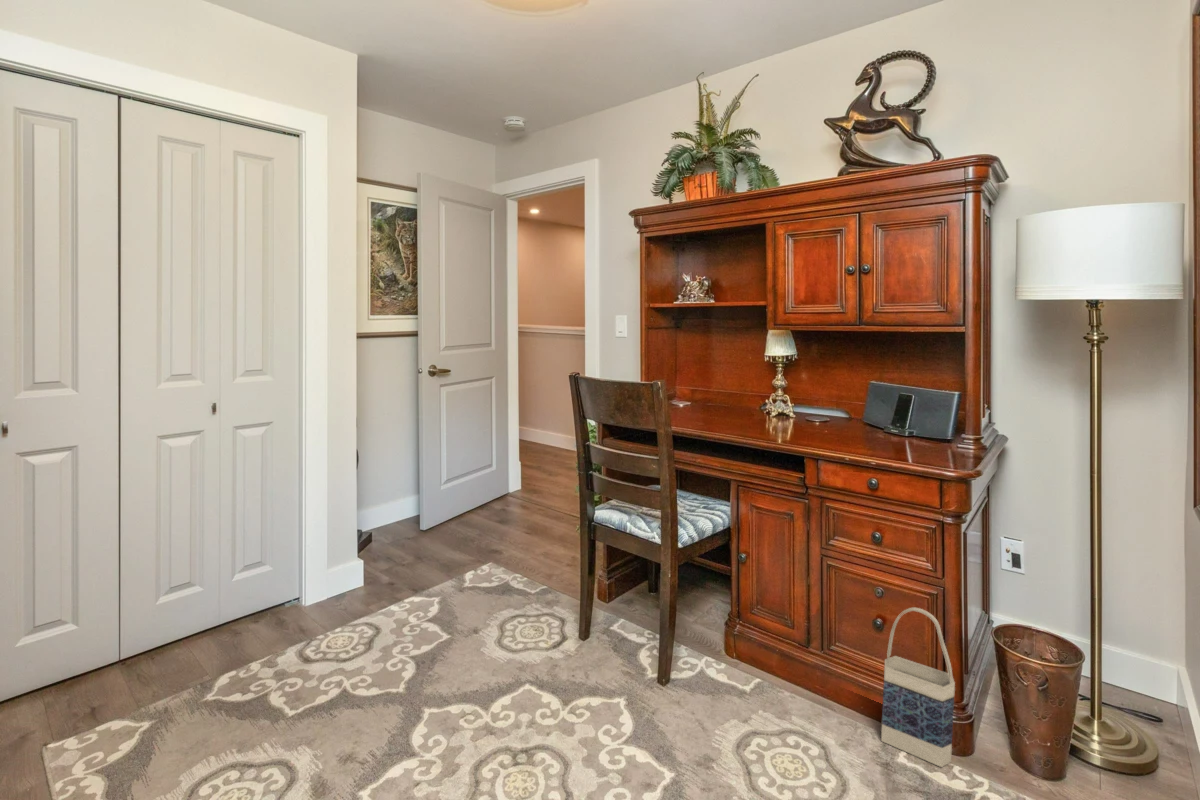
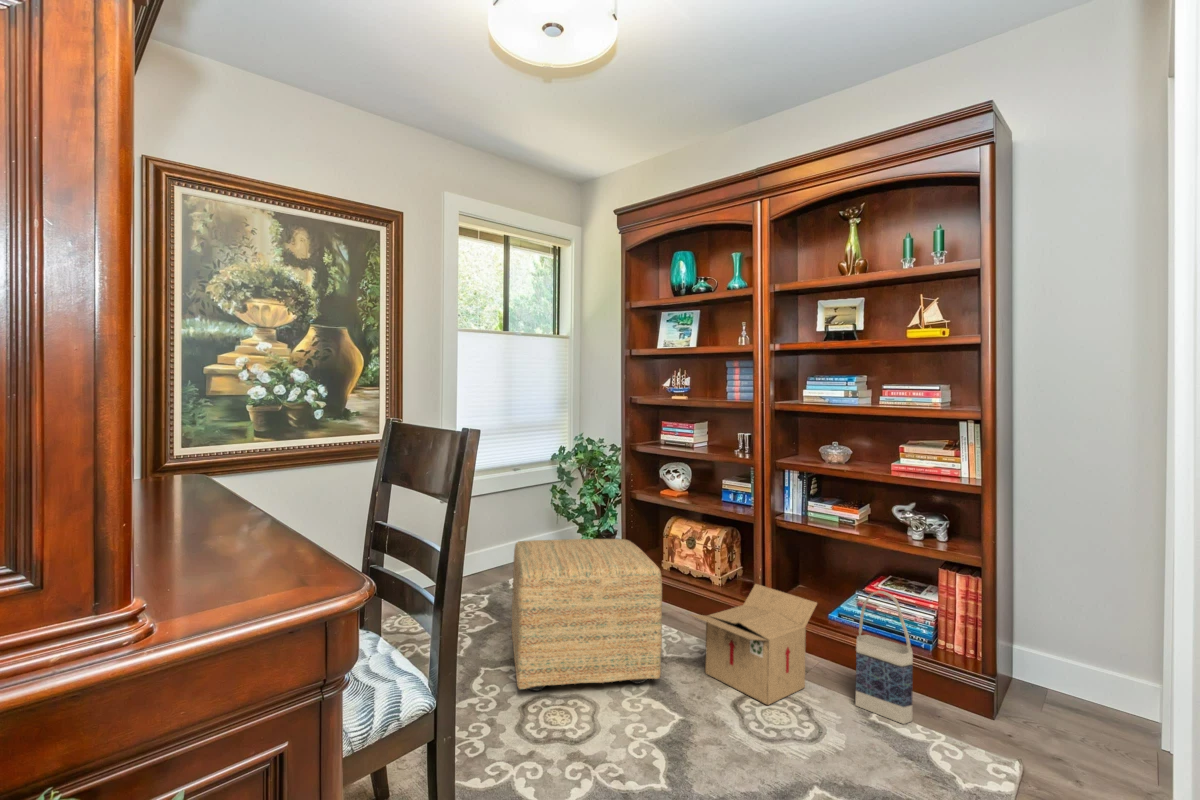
ottoman: none [462,537,646,747] -> present [512,539,662,691]
cardboard box: none [677,588,836,748] -> present [690,584,817,705]

